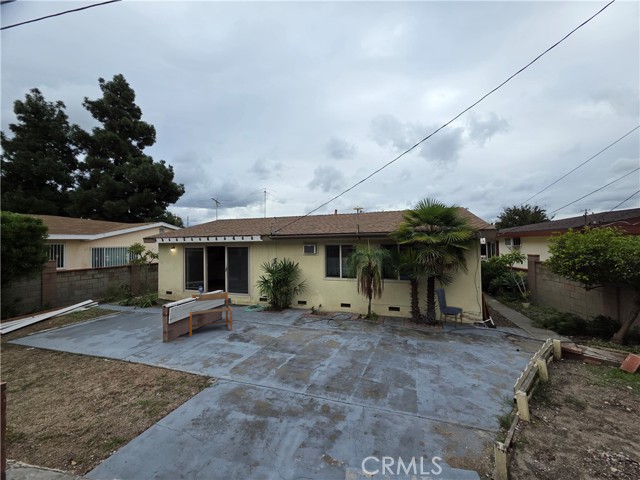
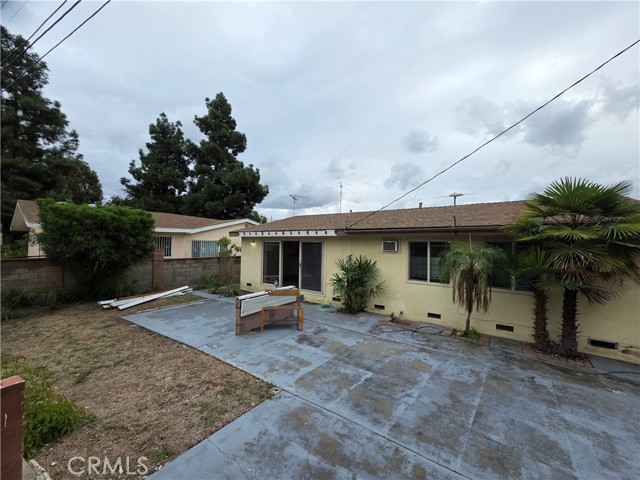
chair: present [435,288,463,329] -> none [576,306,630,370]

